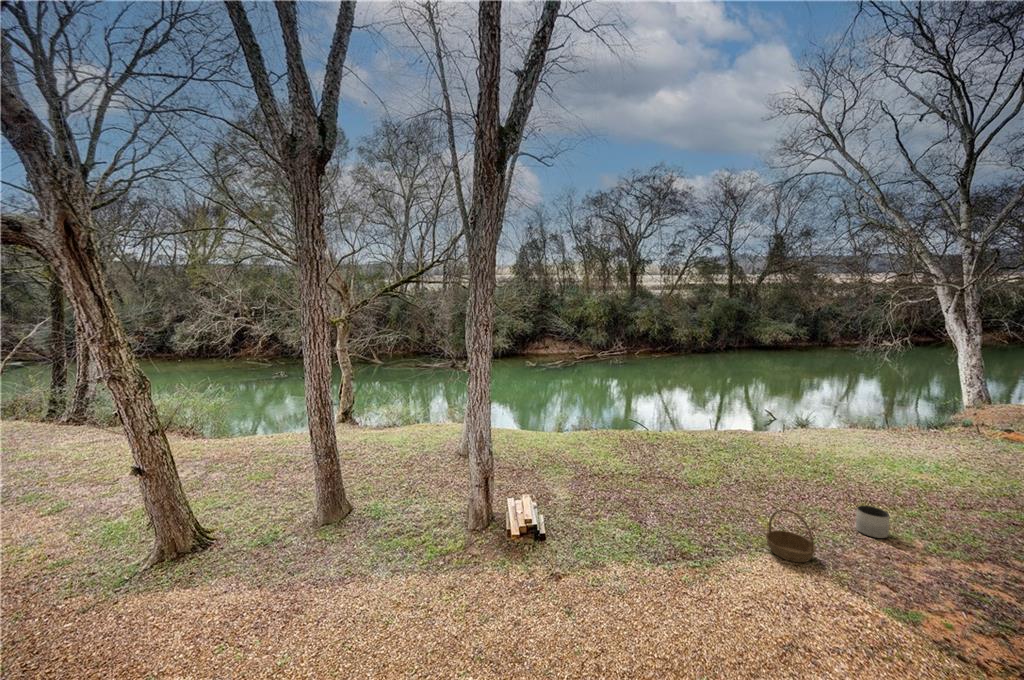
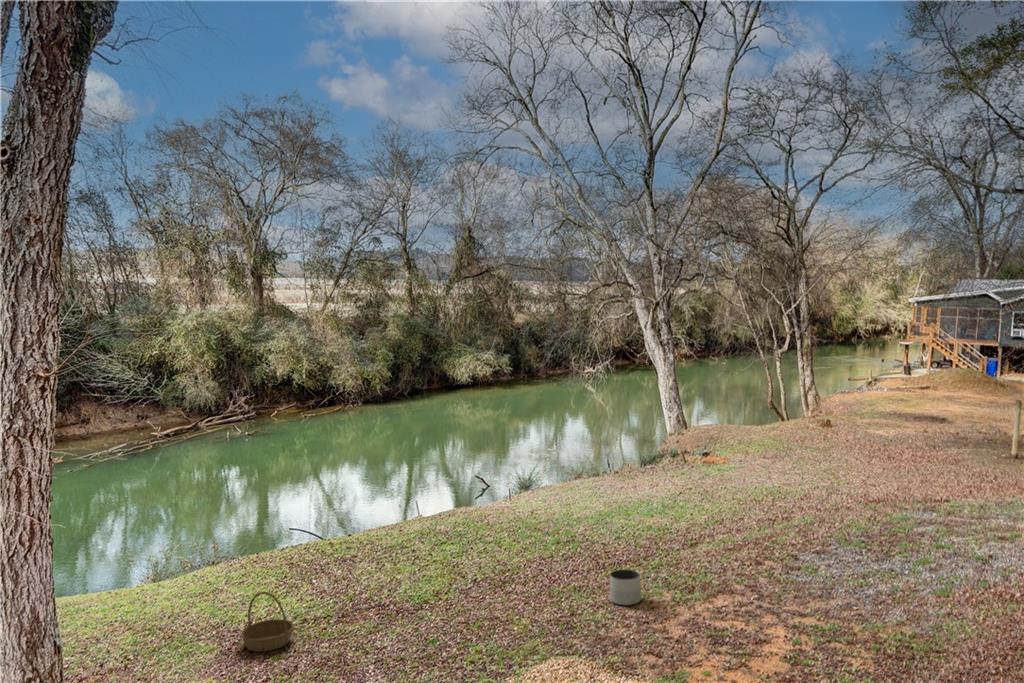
basket: present [766,509,816,562] -> present [241,592,294,652]

